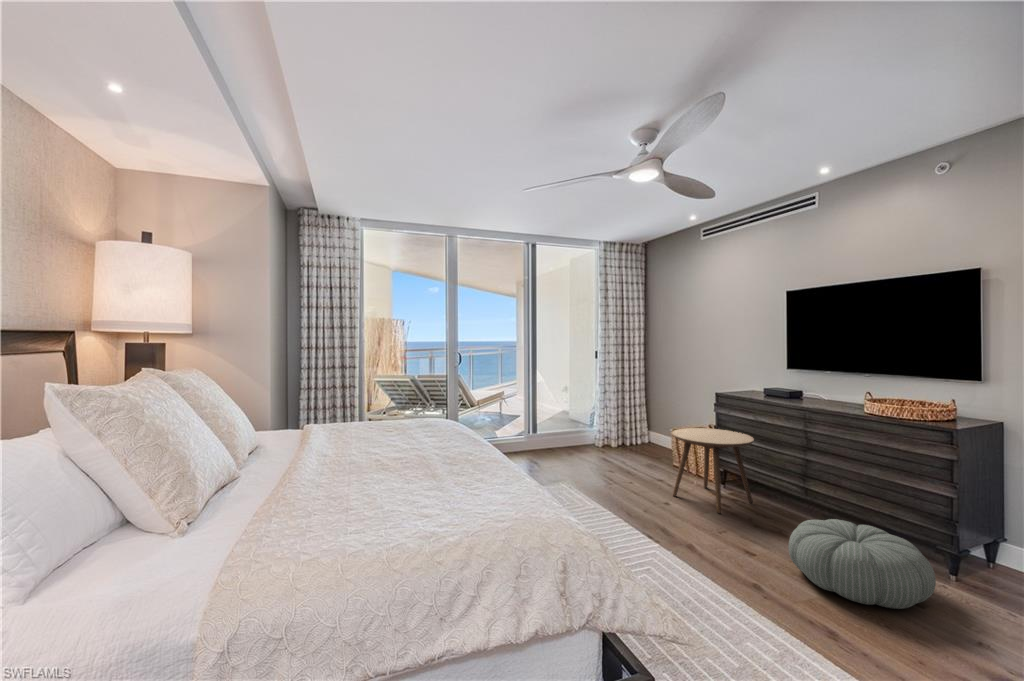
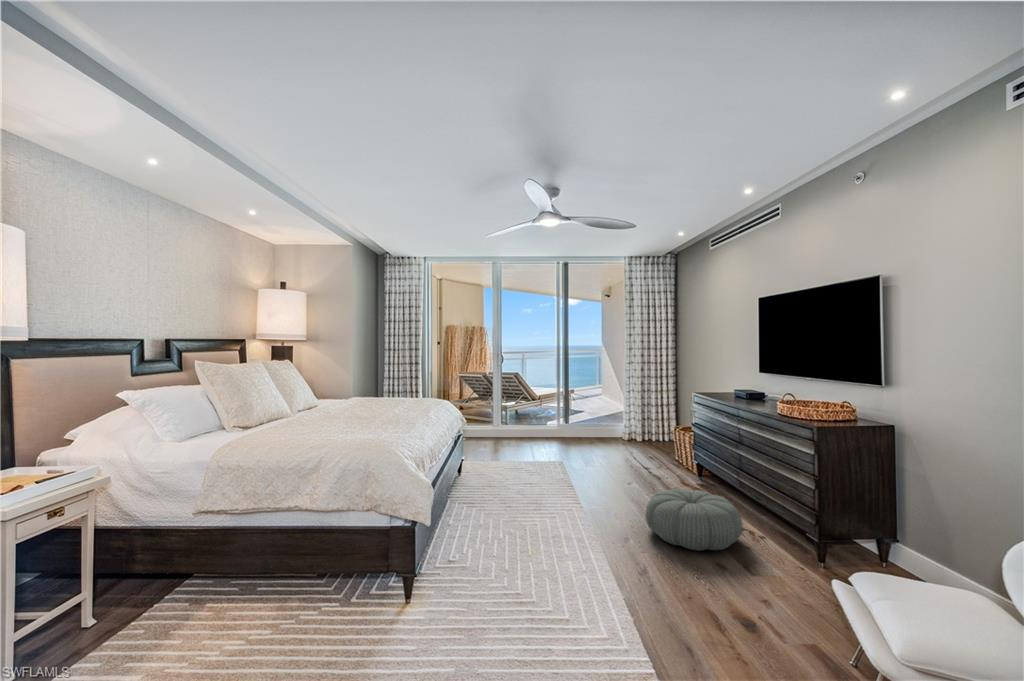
side table: present [672,428,754,513] -> none [631,421,698,490]

